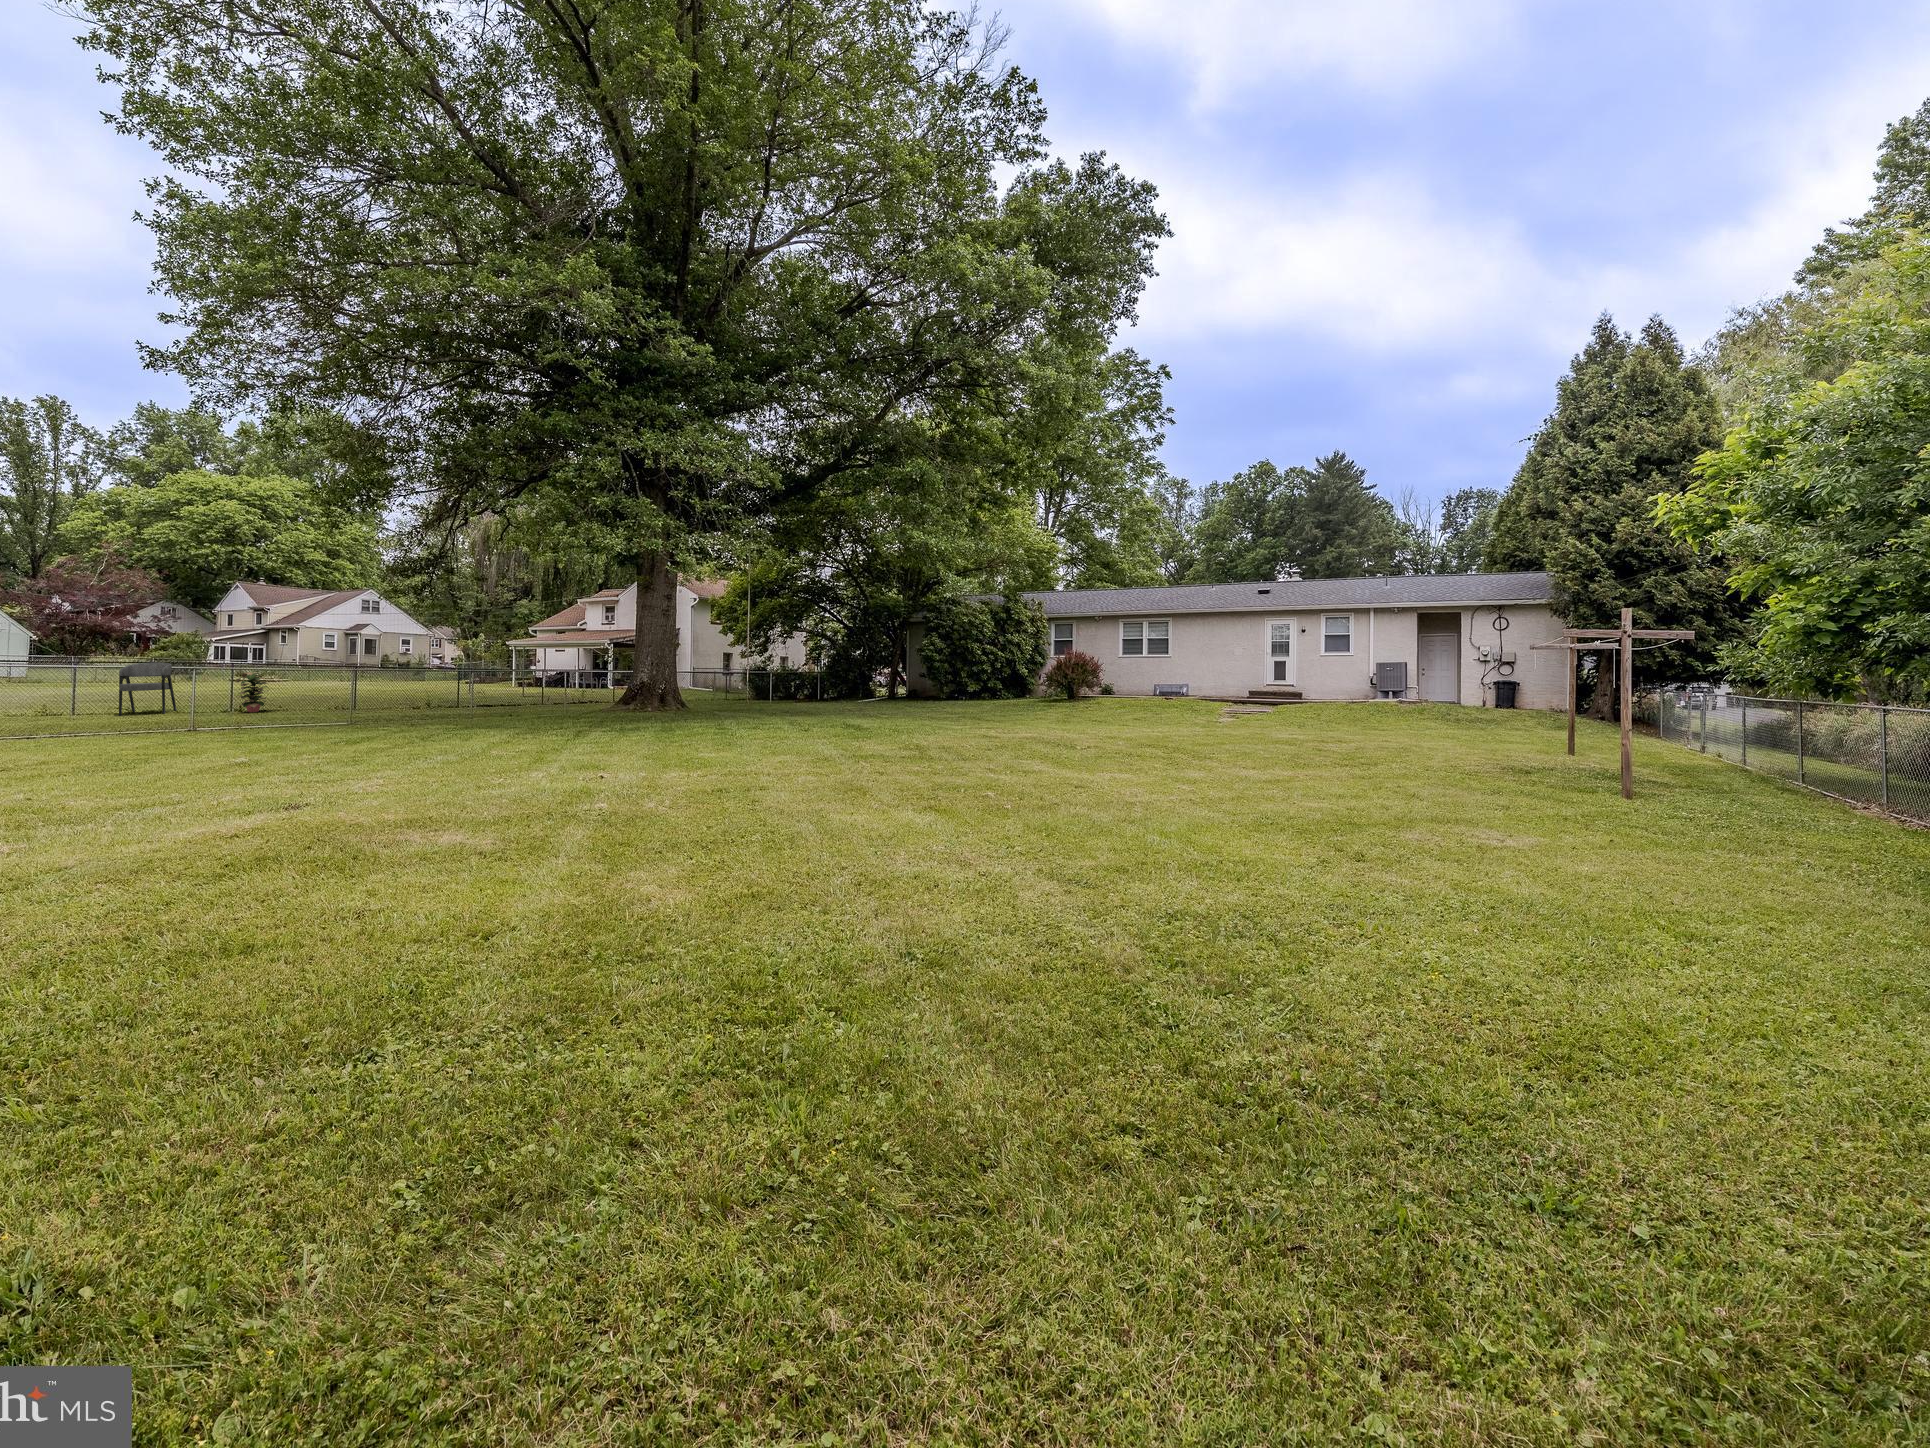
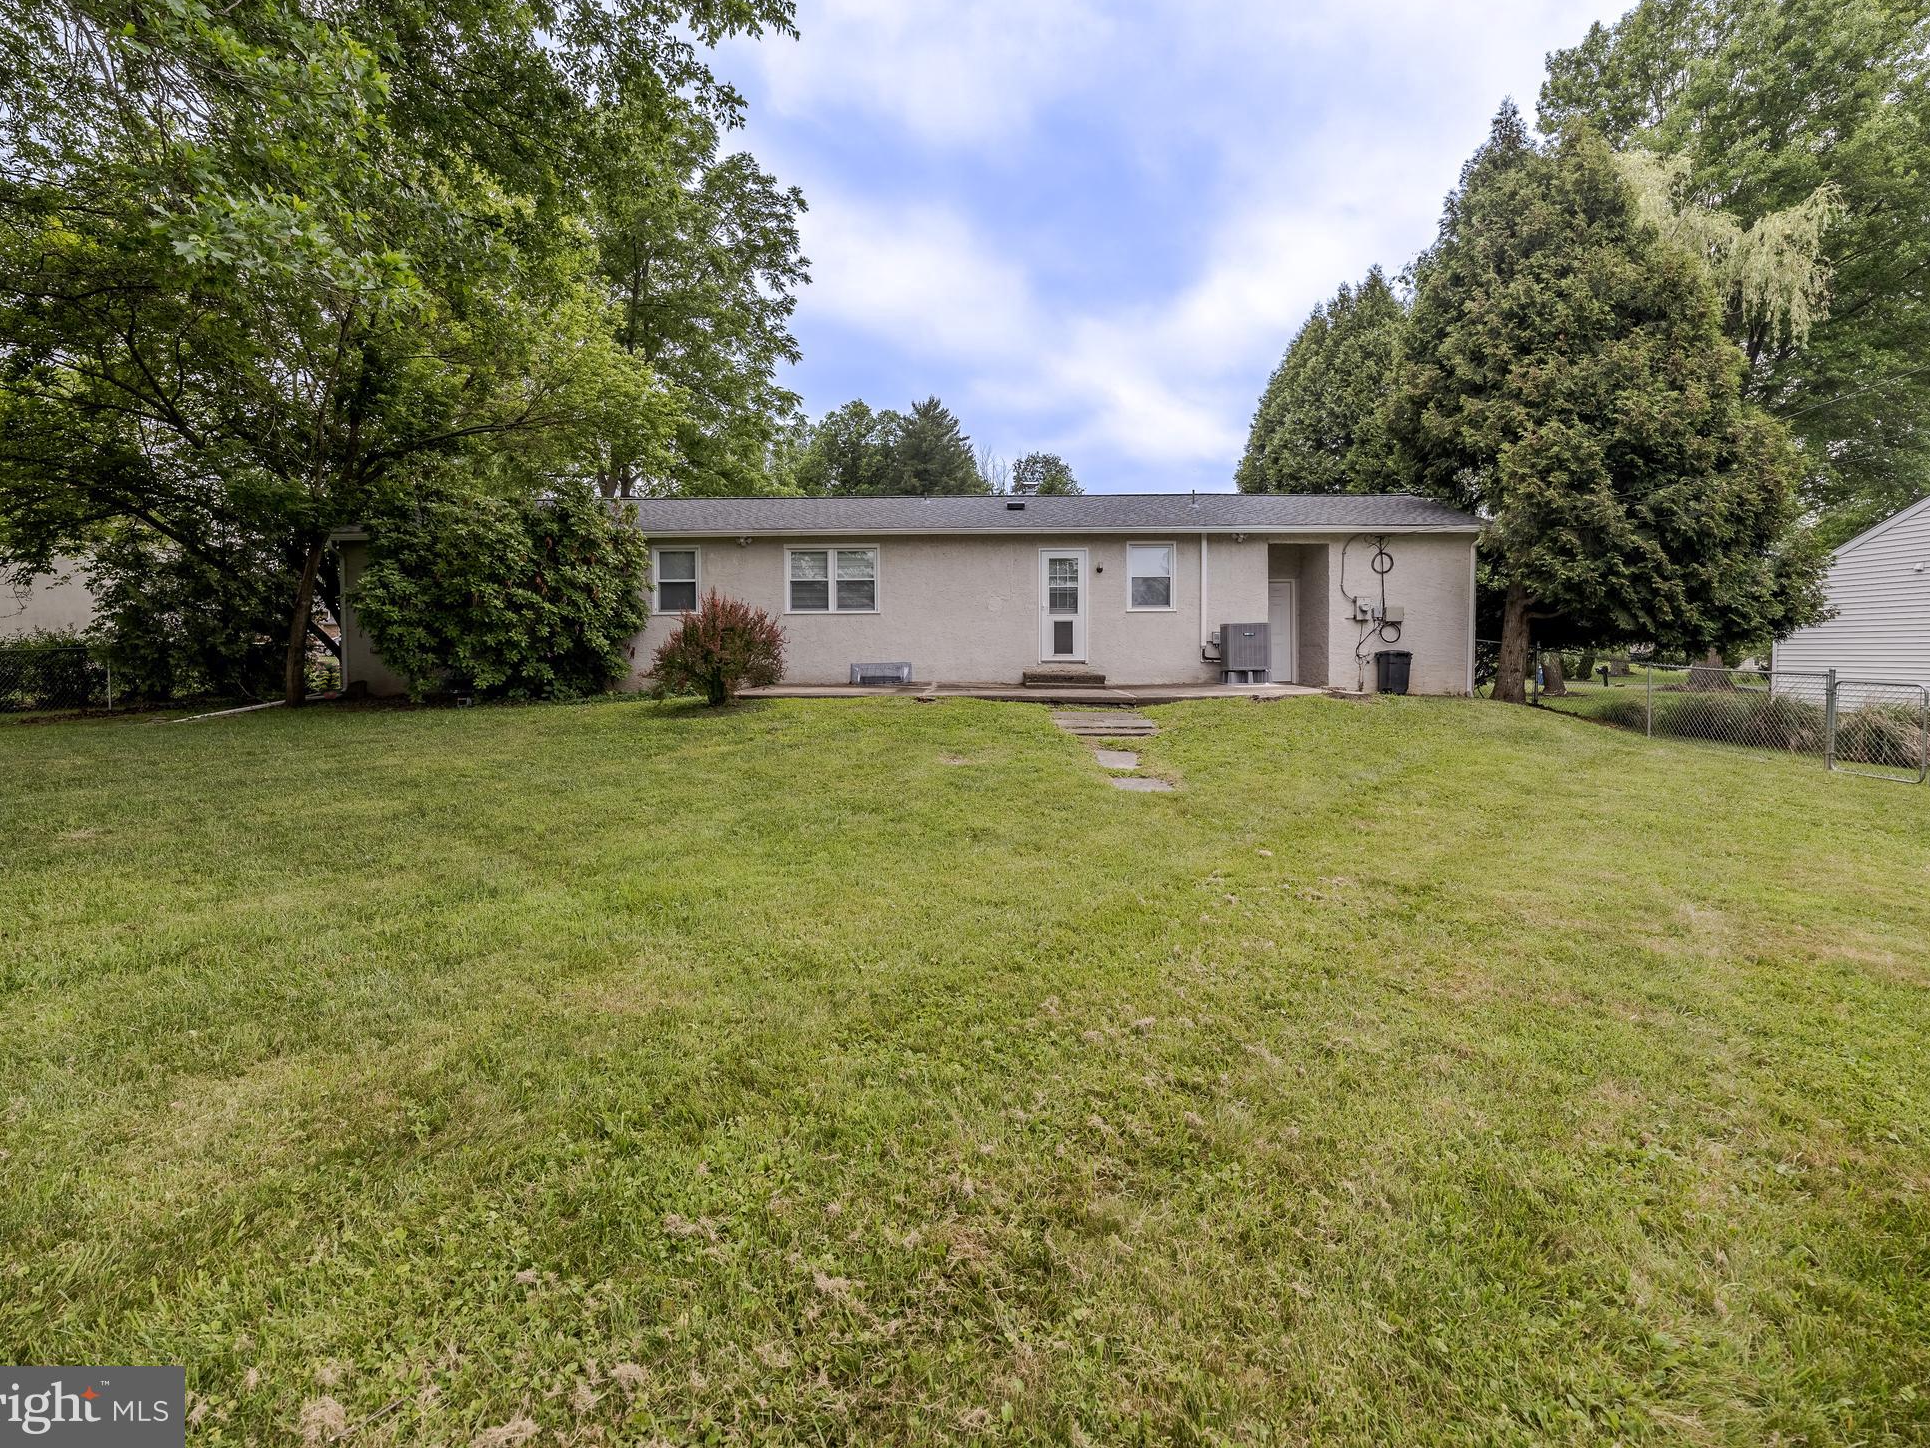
chair: present [119,662,176,716] -> none [201,651,257,701]

